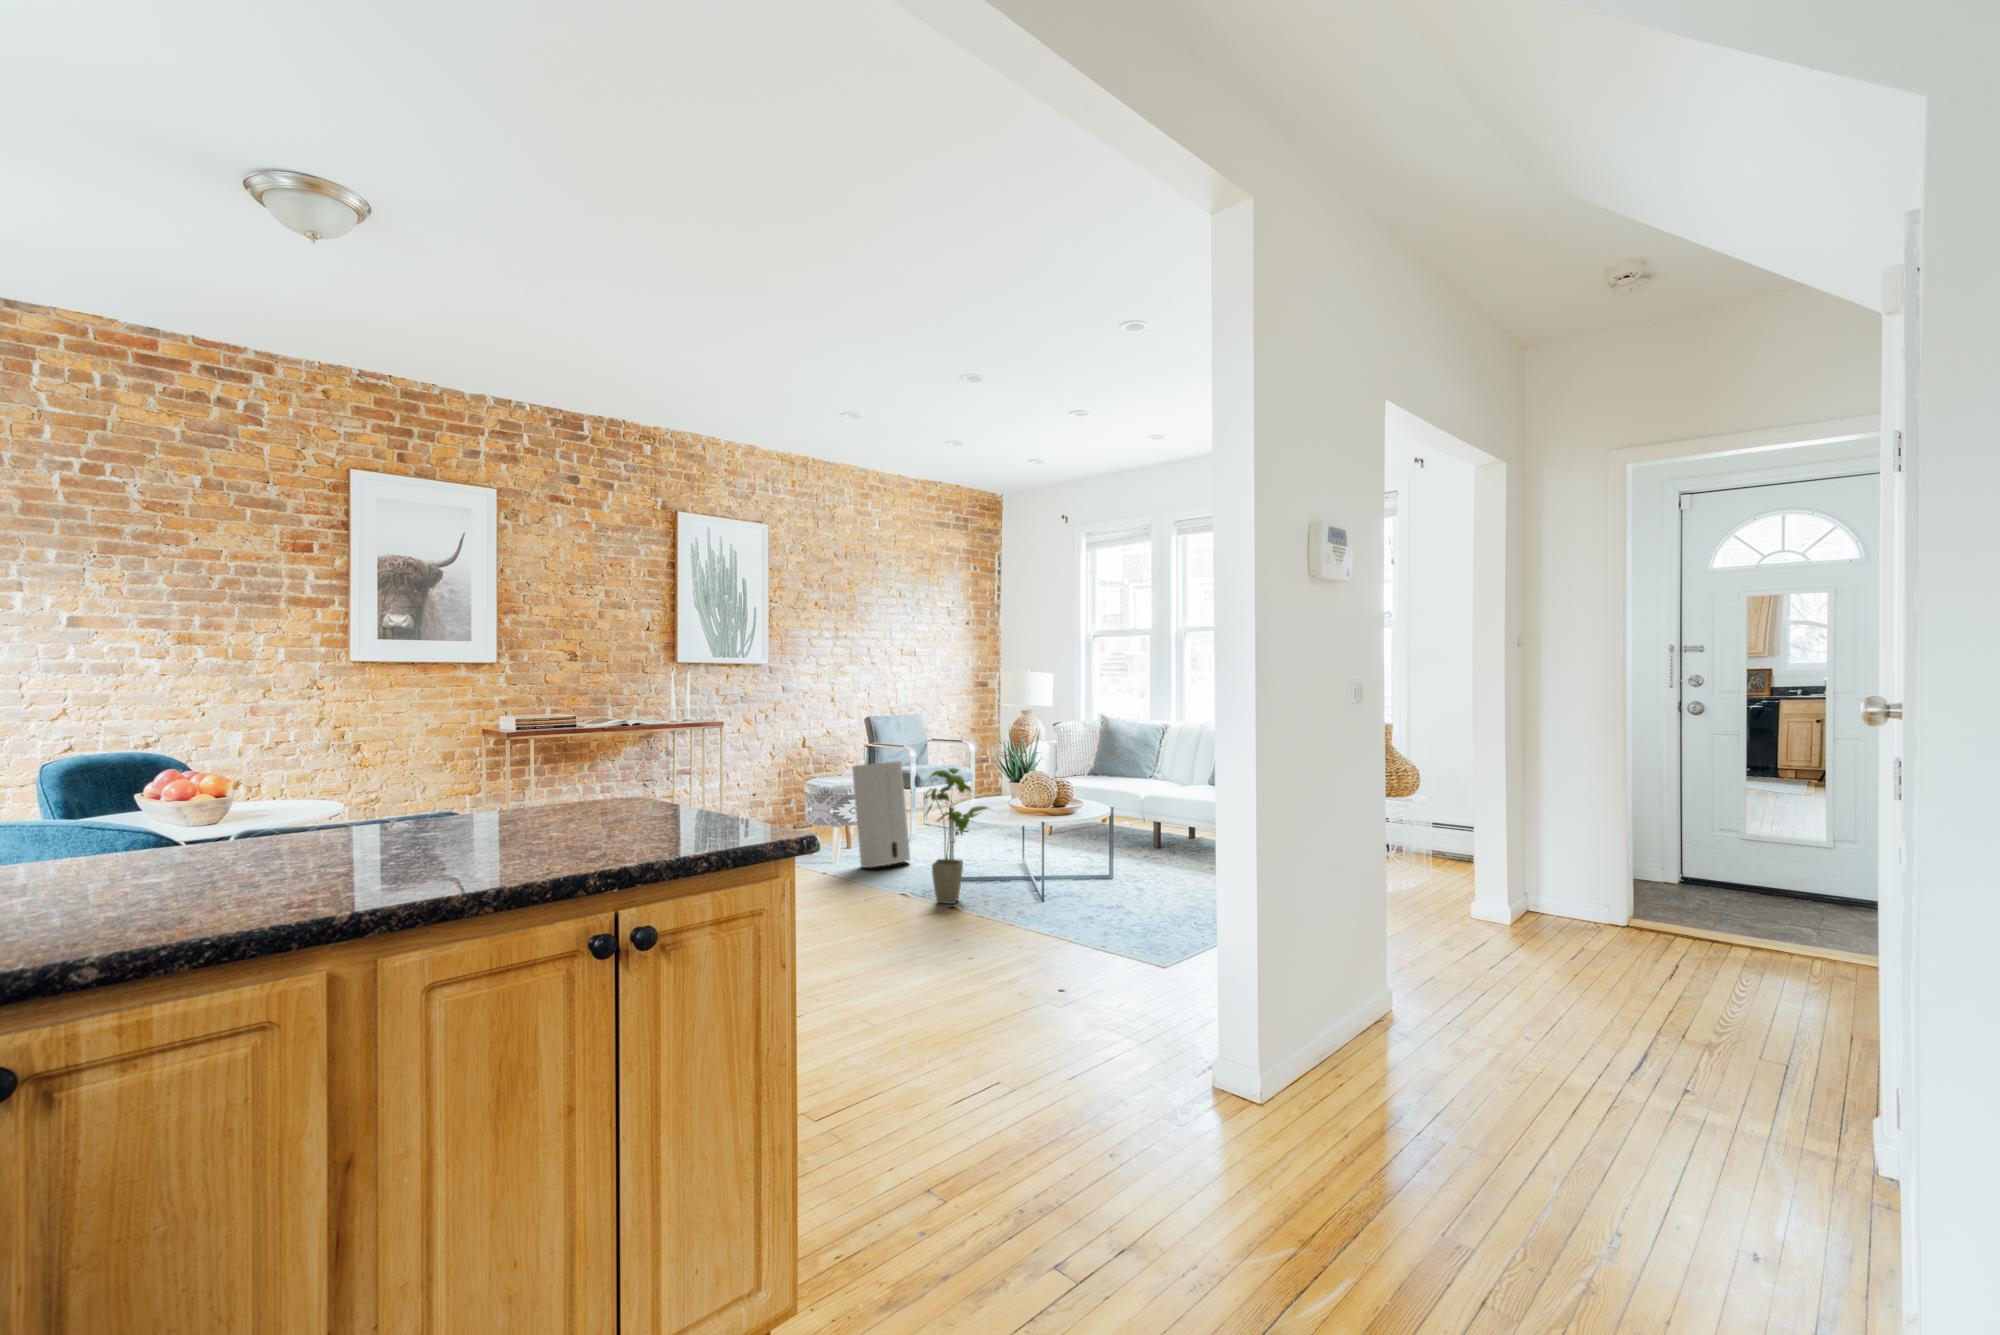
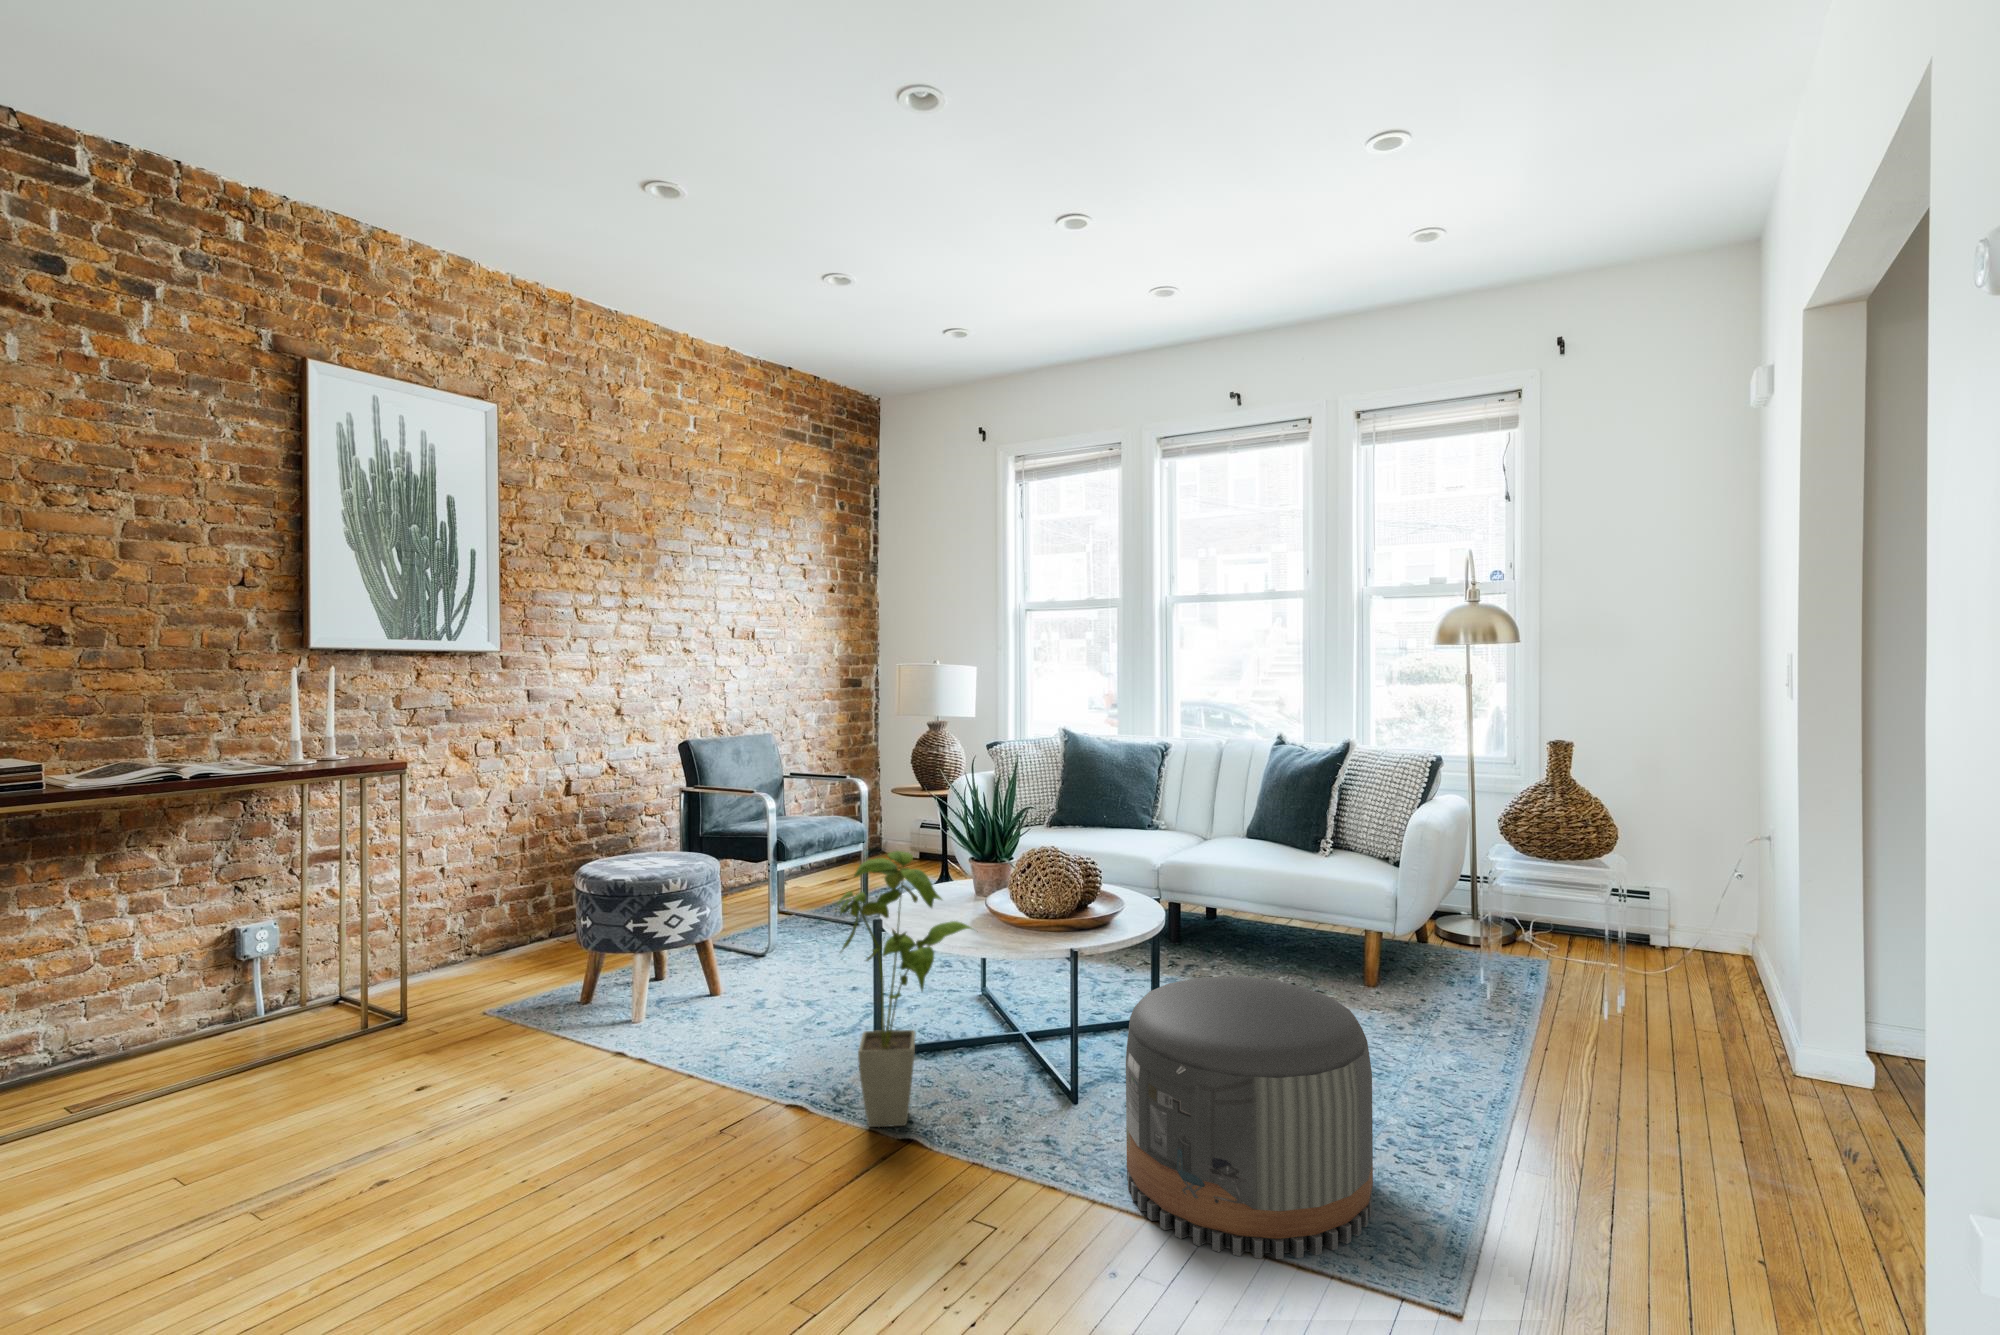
air purifier: present [852,761,910,868] -> none [668,824,781,1030]
pouf: none [1046,833,1161,948] -> present [1126,976,1373,1259]

